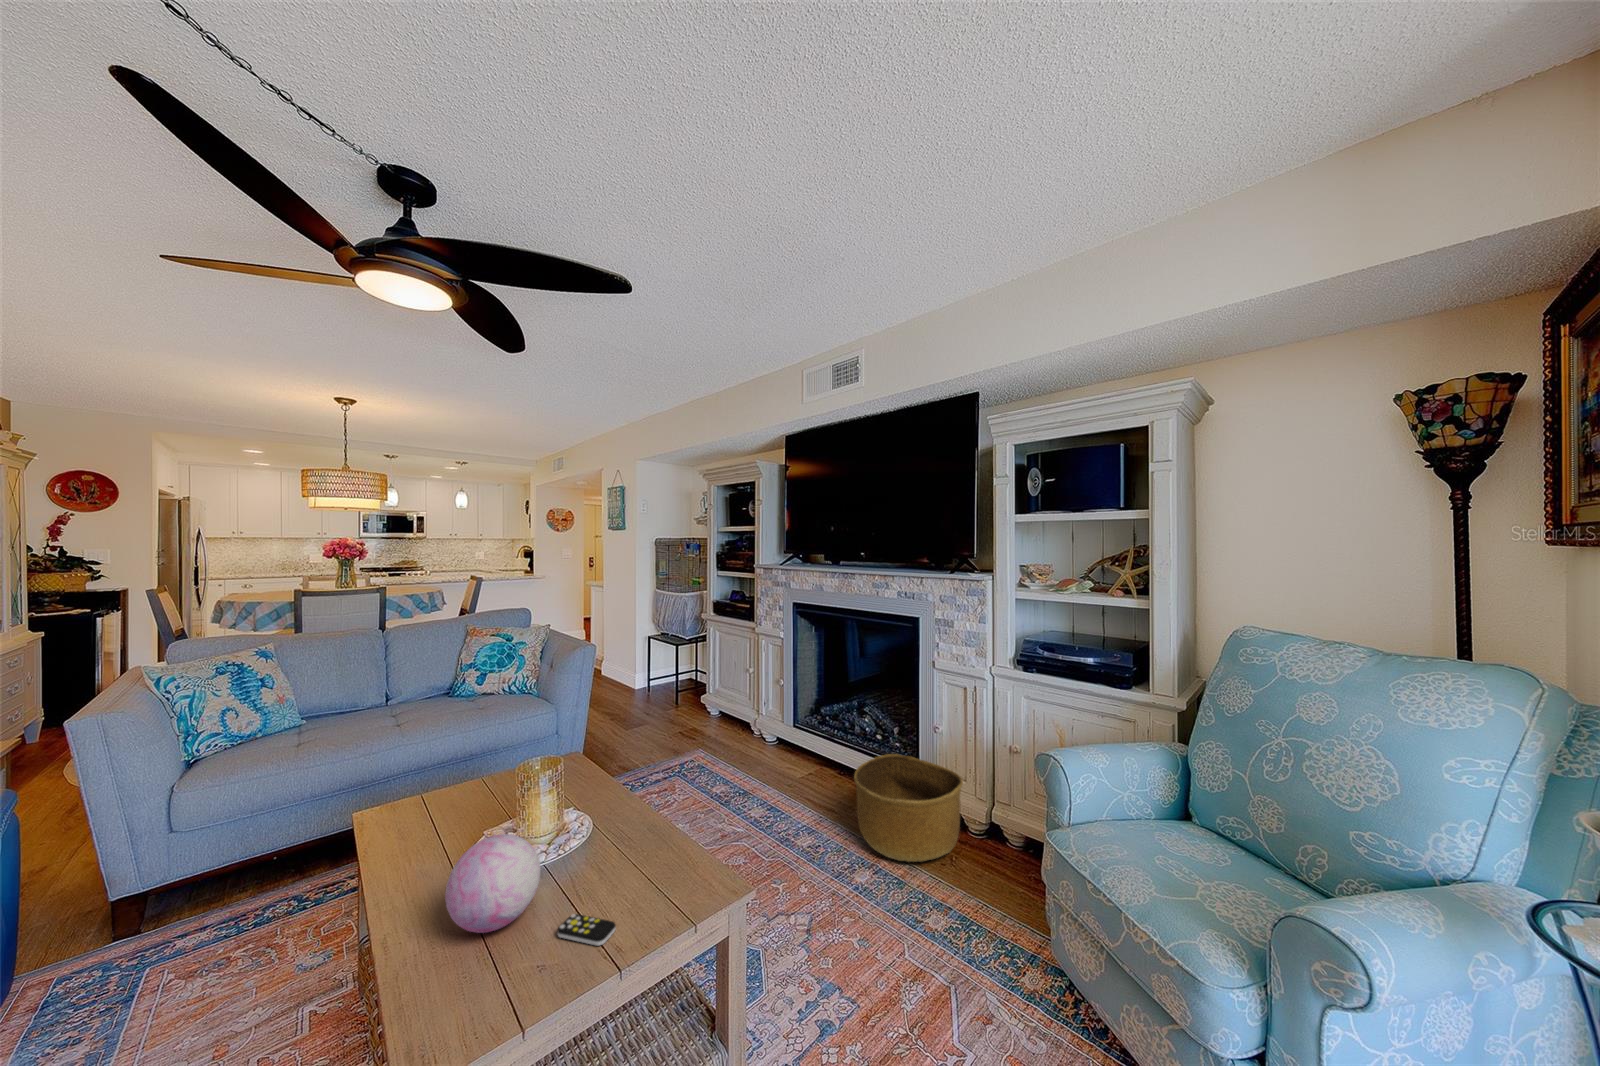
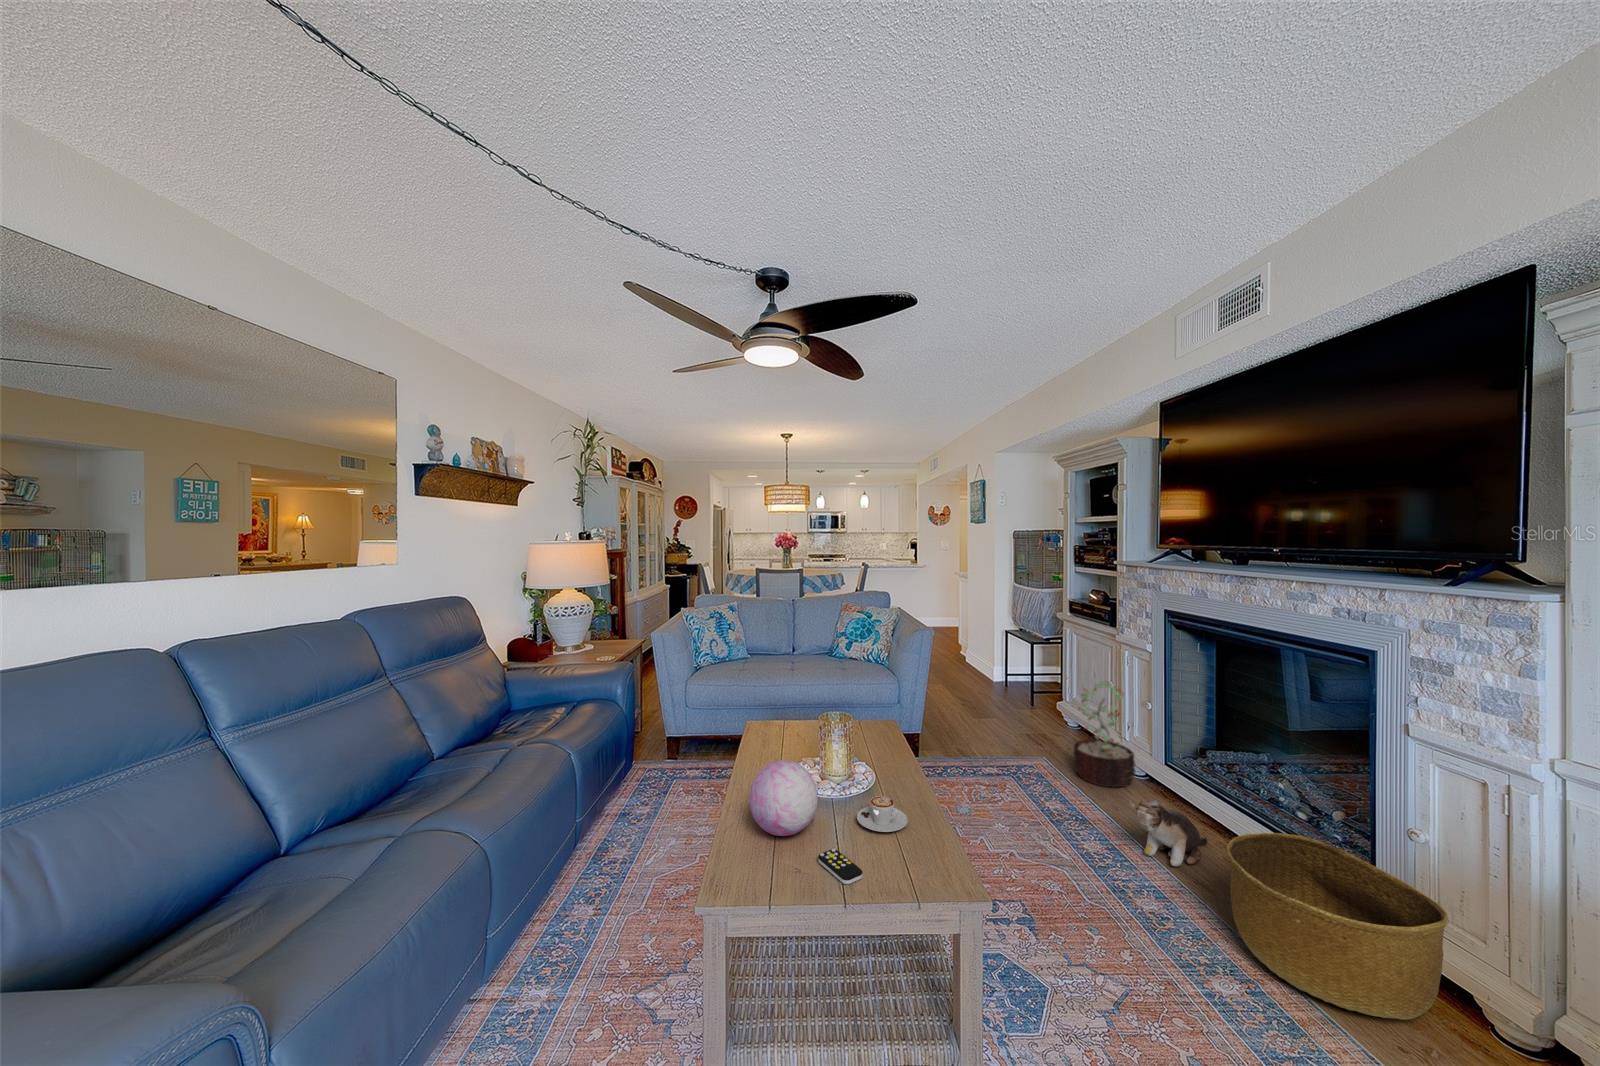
decorative plant: none [725,668,772,759] -> present [1074,682,1135,788]
plush toy: none [784,758,828,806] -> present [1129,799,1208,867]
coffee cup: none [581,835,637,876] -> present [857,796,908,832]

